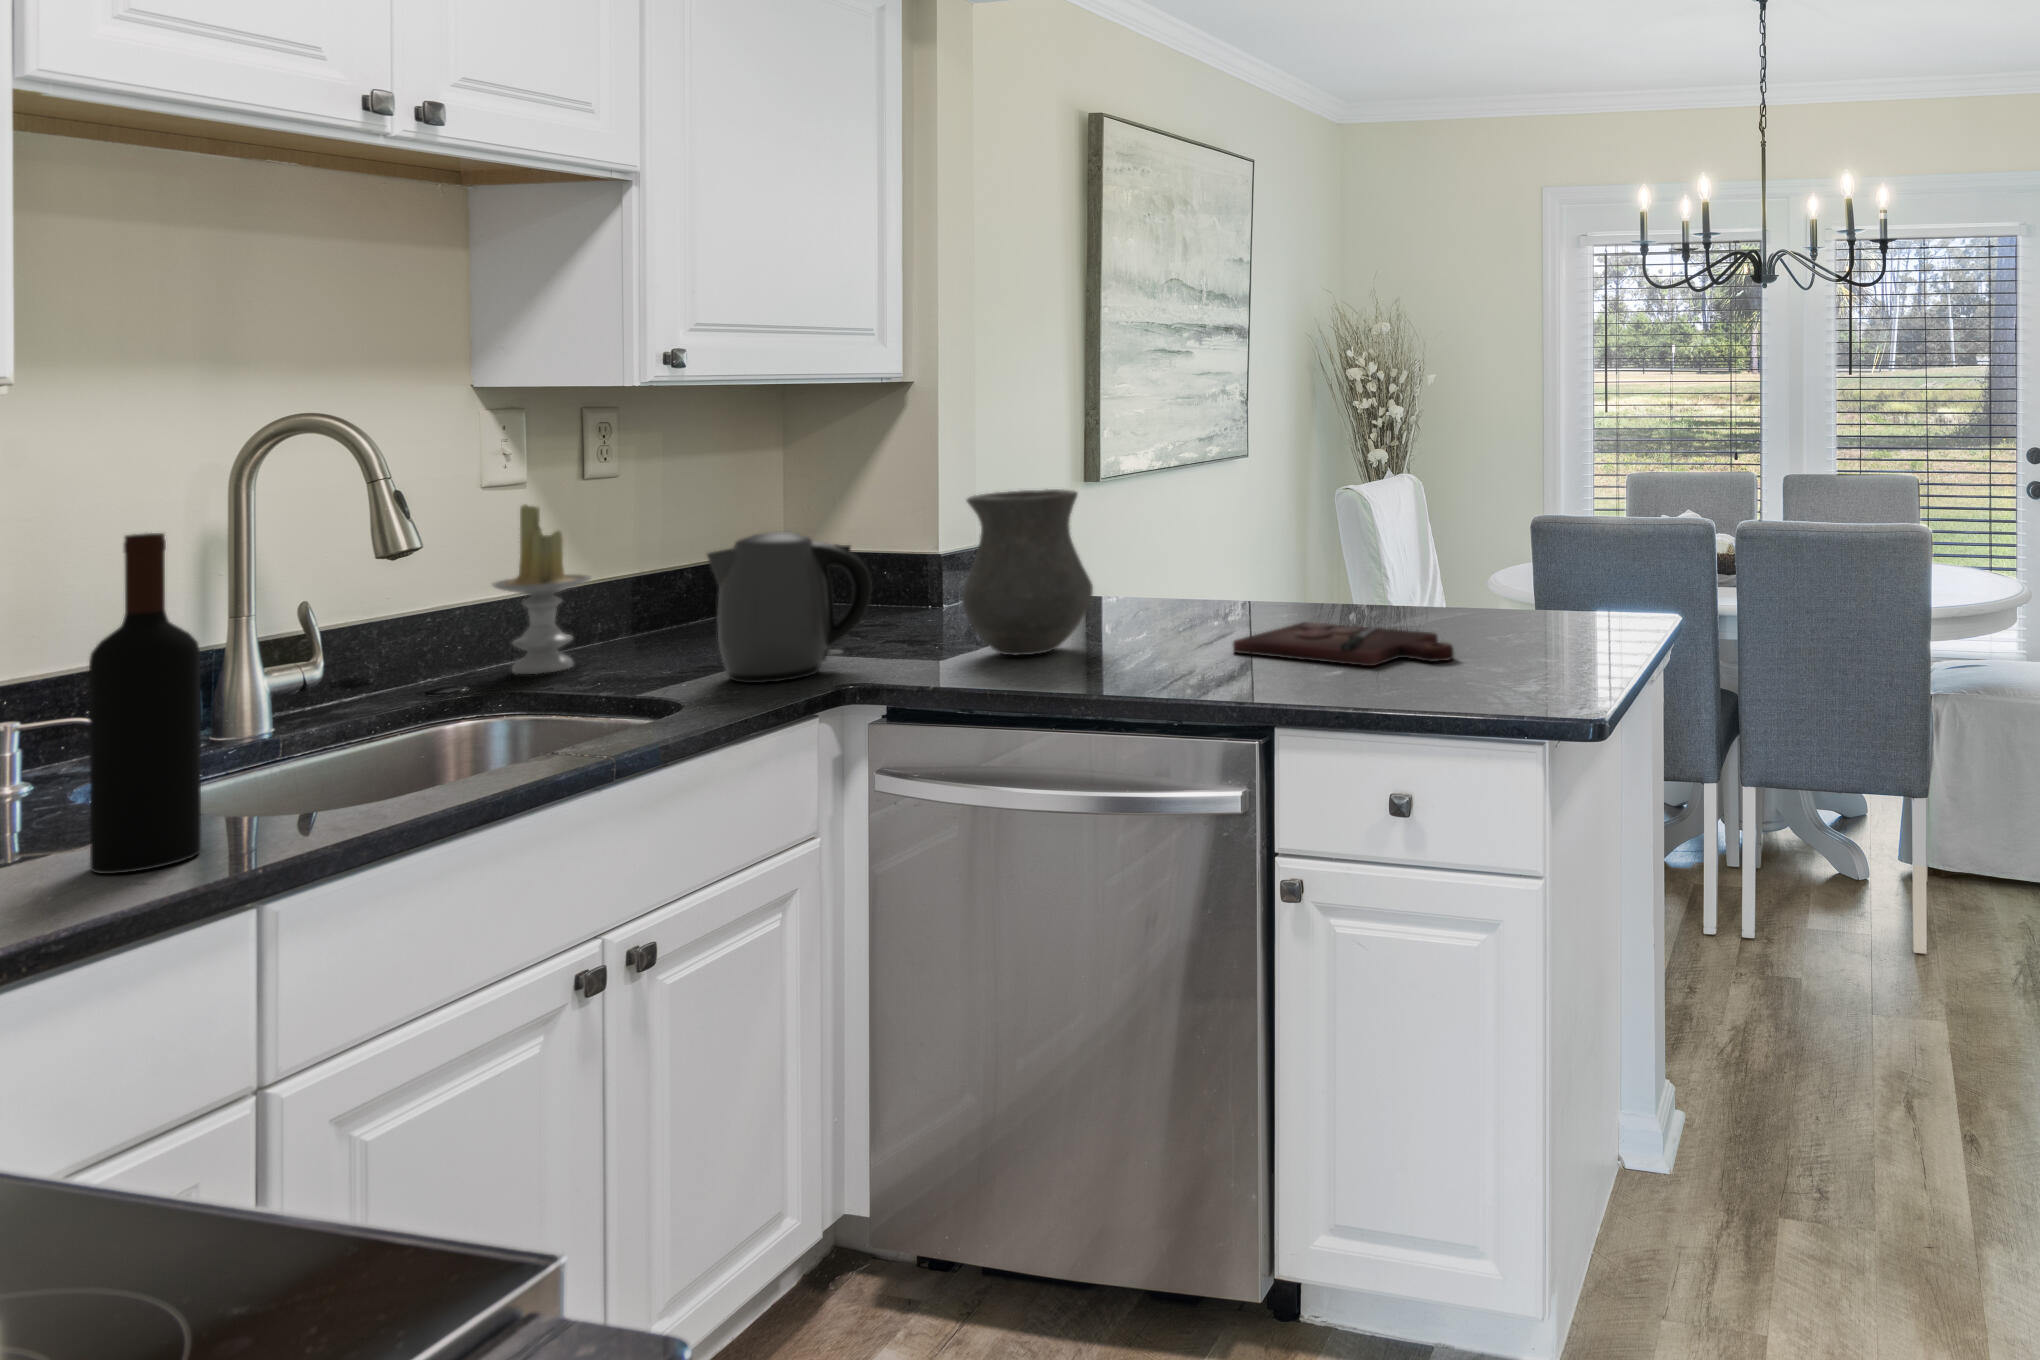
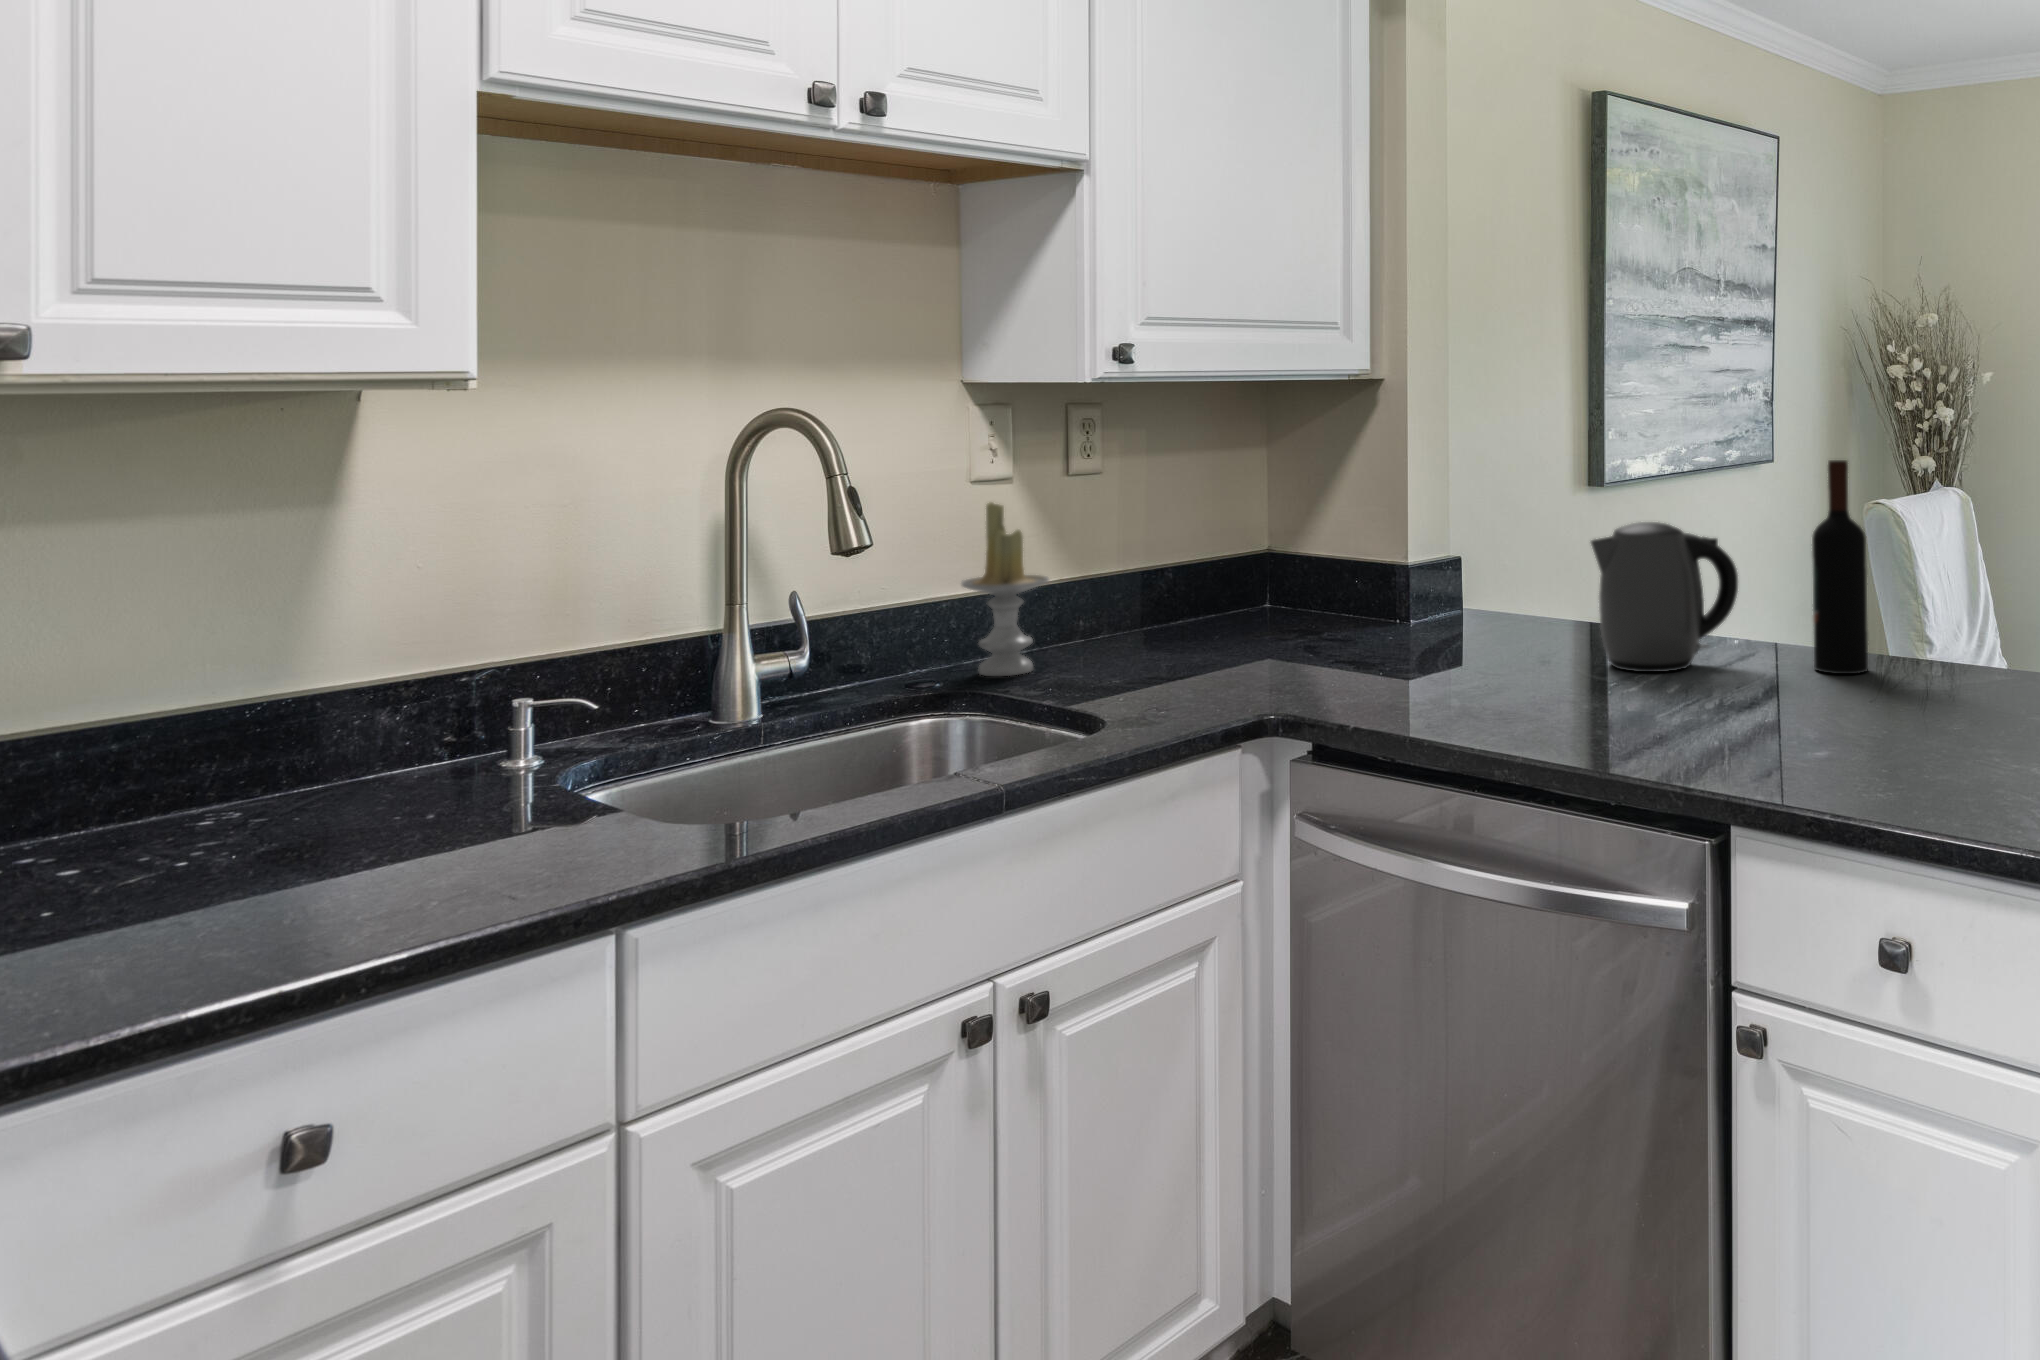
vase: present [962,489,1093,655] -> none [1399,503,1543,695]
kettle: present [707,532,872,683] -> present [1591,522,1738,672]
wine bottle: present [89,533,201,874] -> present [1812,460,1868,674]
cutting board: present [1233,622,1454,666] -> none [1702,677,1983,748]

